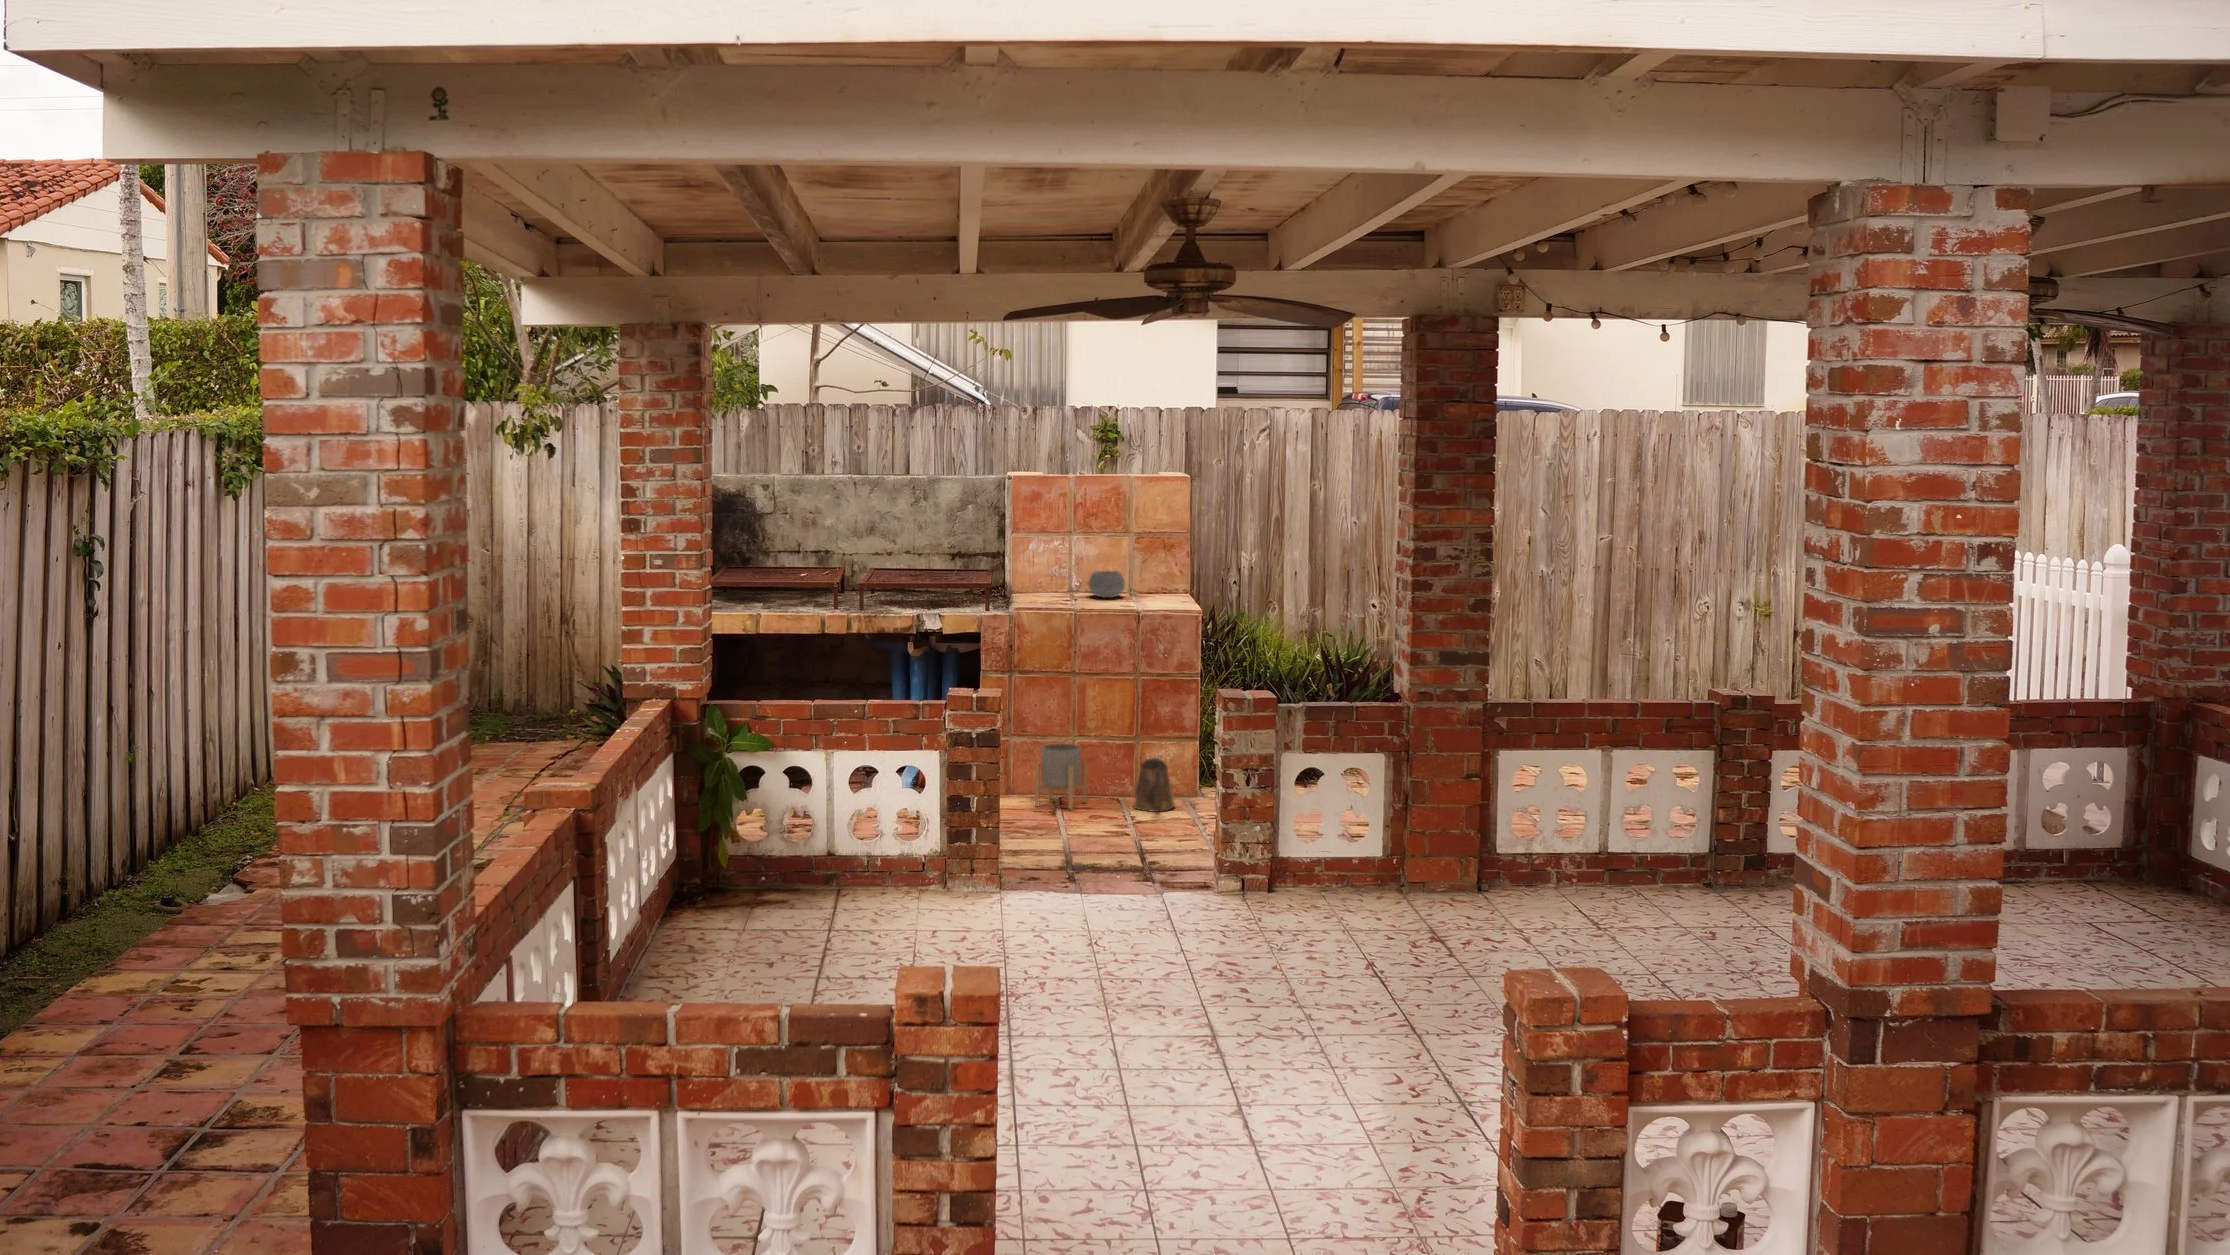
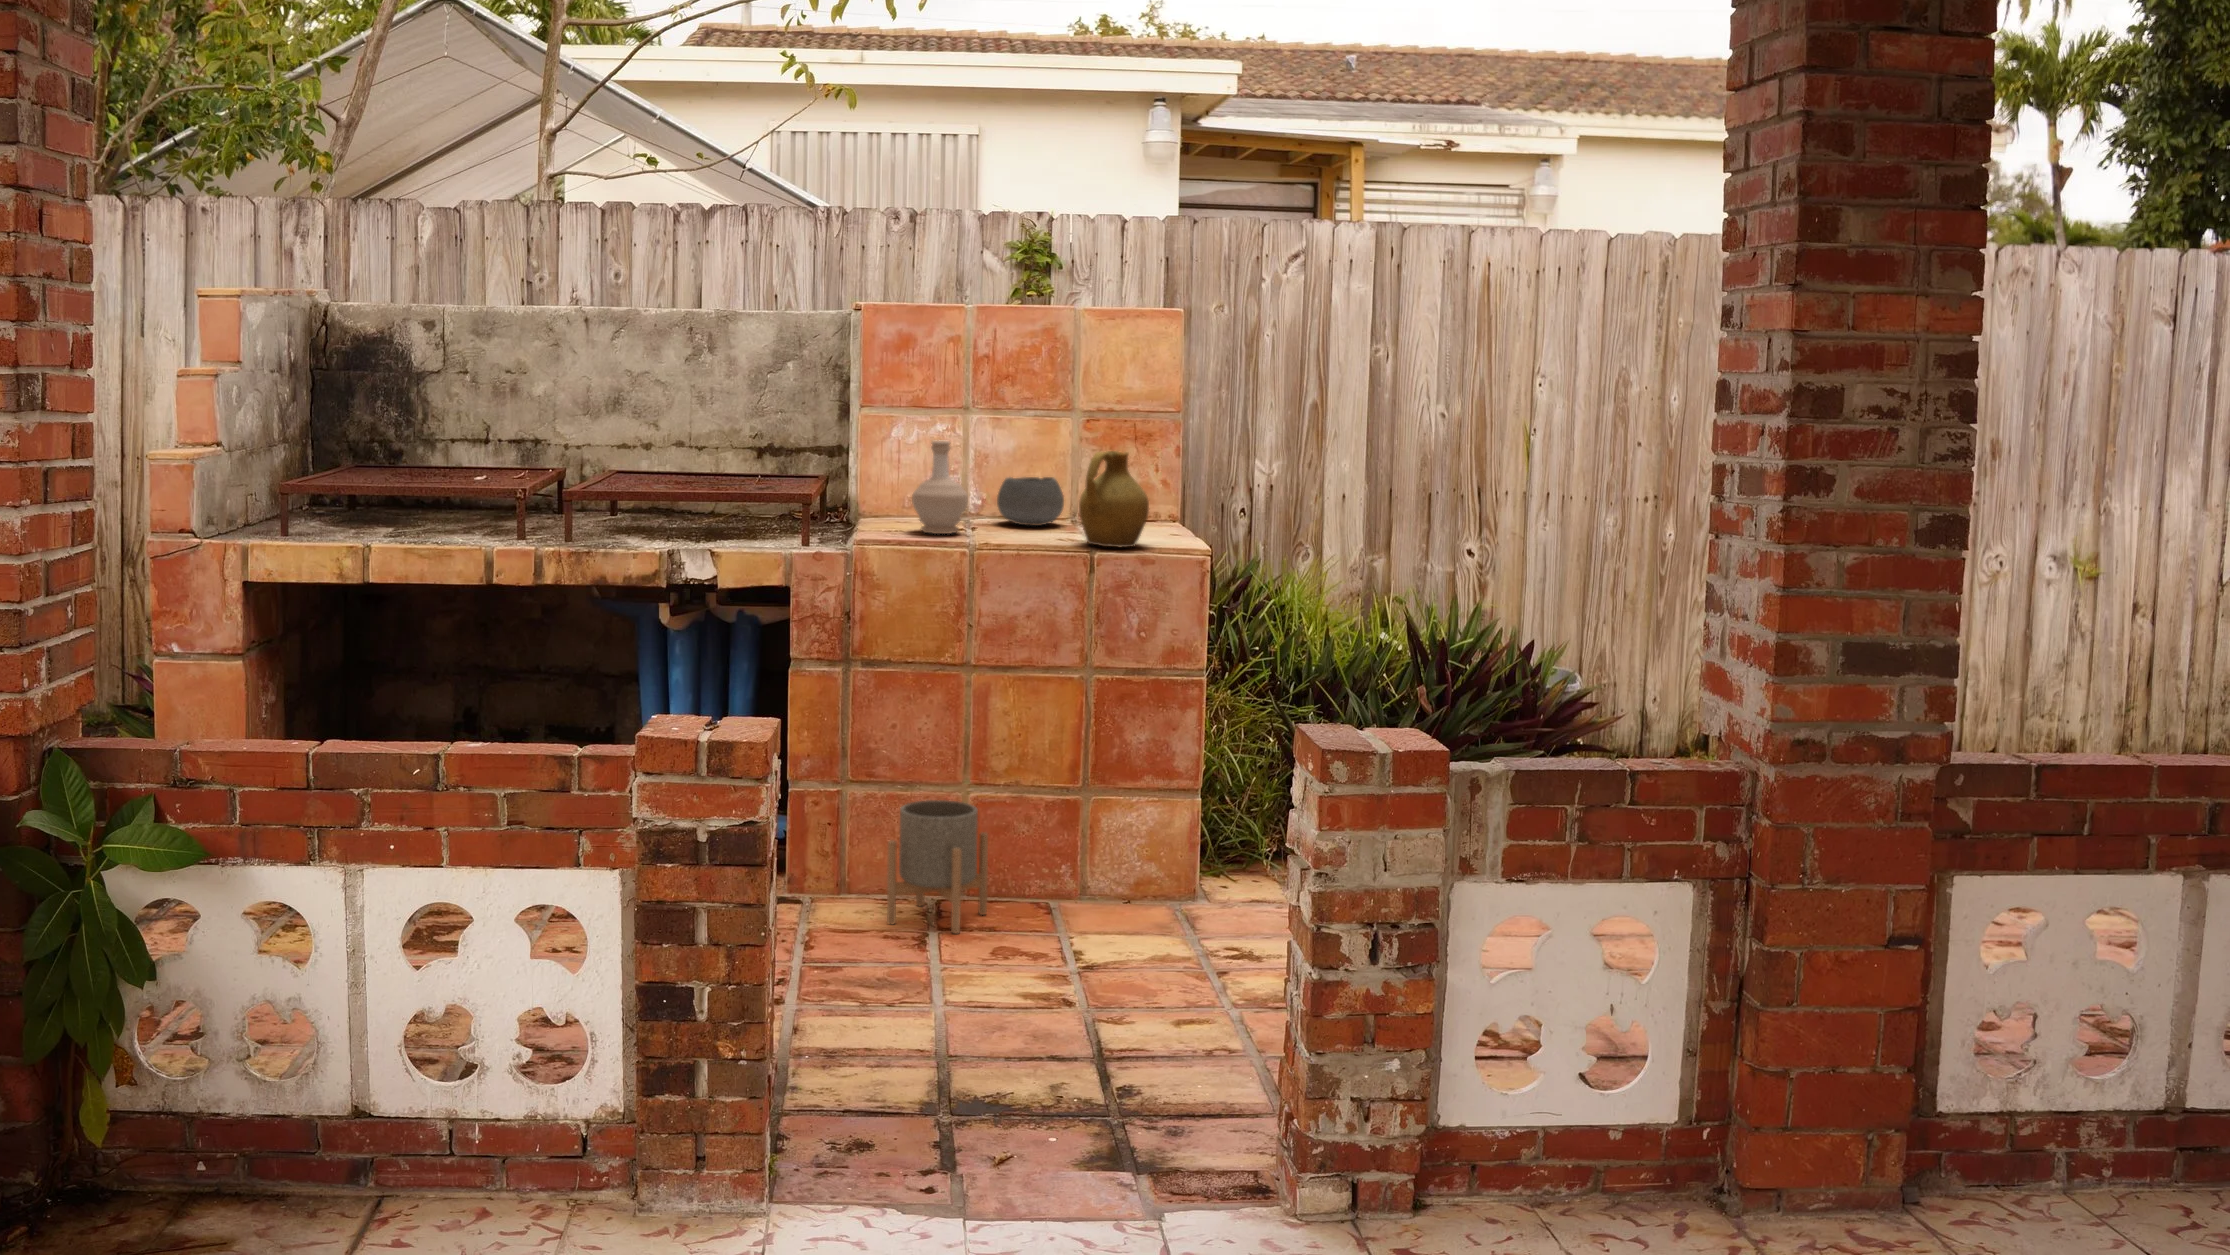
bottle: none [1043,554,1073,603] -> present [912,441,968,534]
pitcher: none [1132,559,1169,610] -> present [1079,451,1149,547]
watering can: present [1133,758,1174,812] -> none [1076,830,1157,938]

